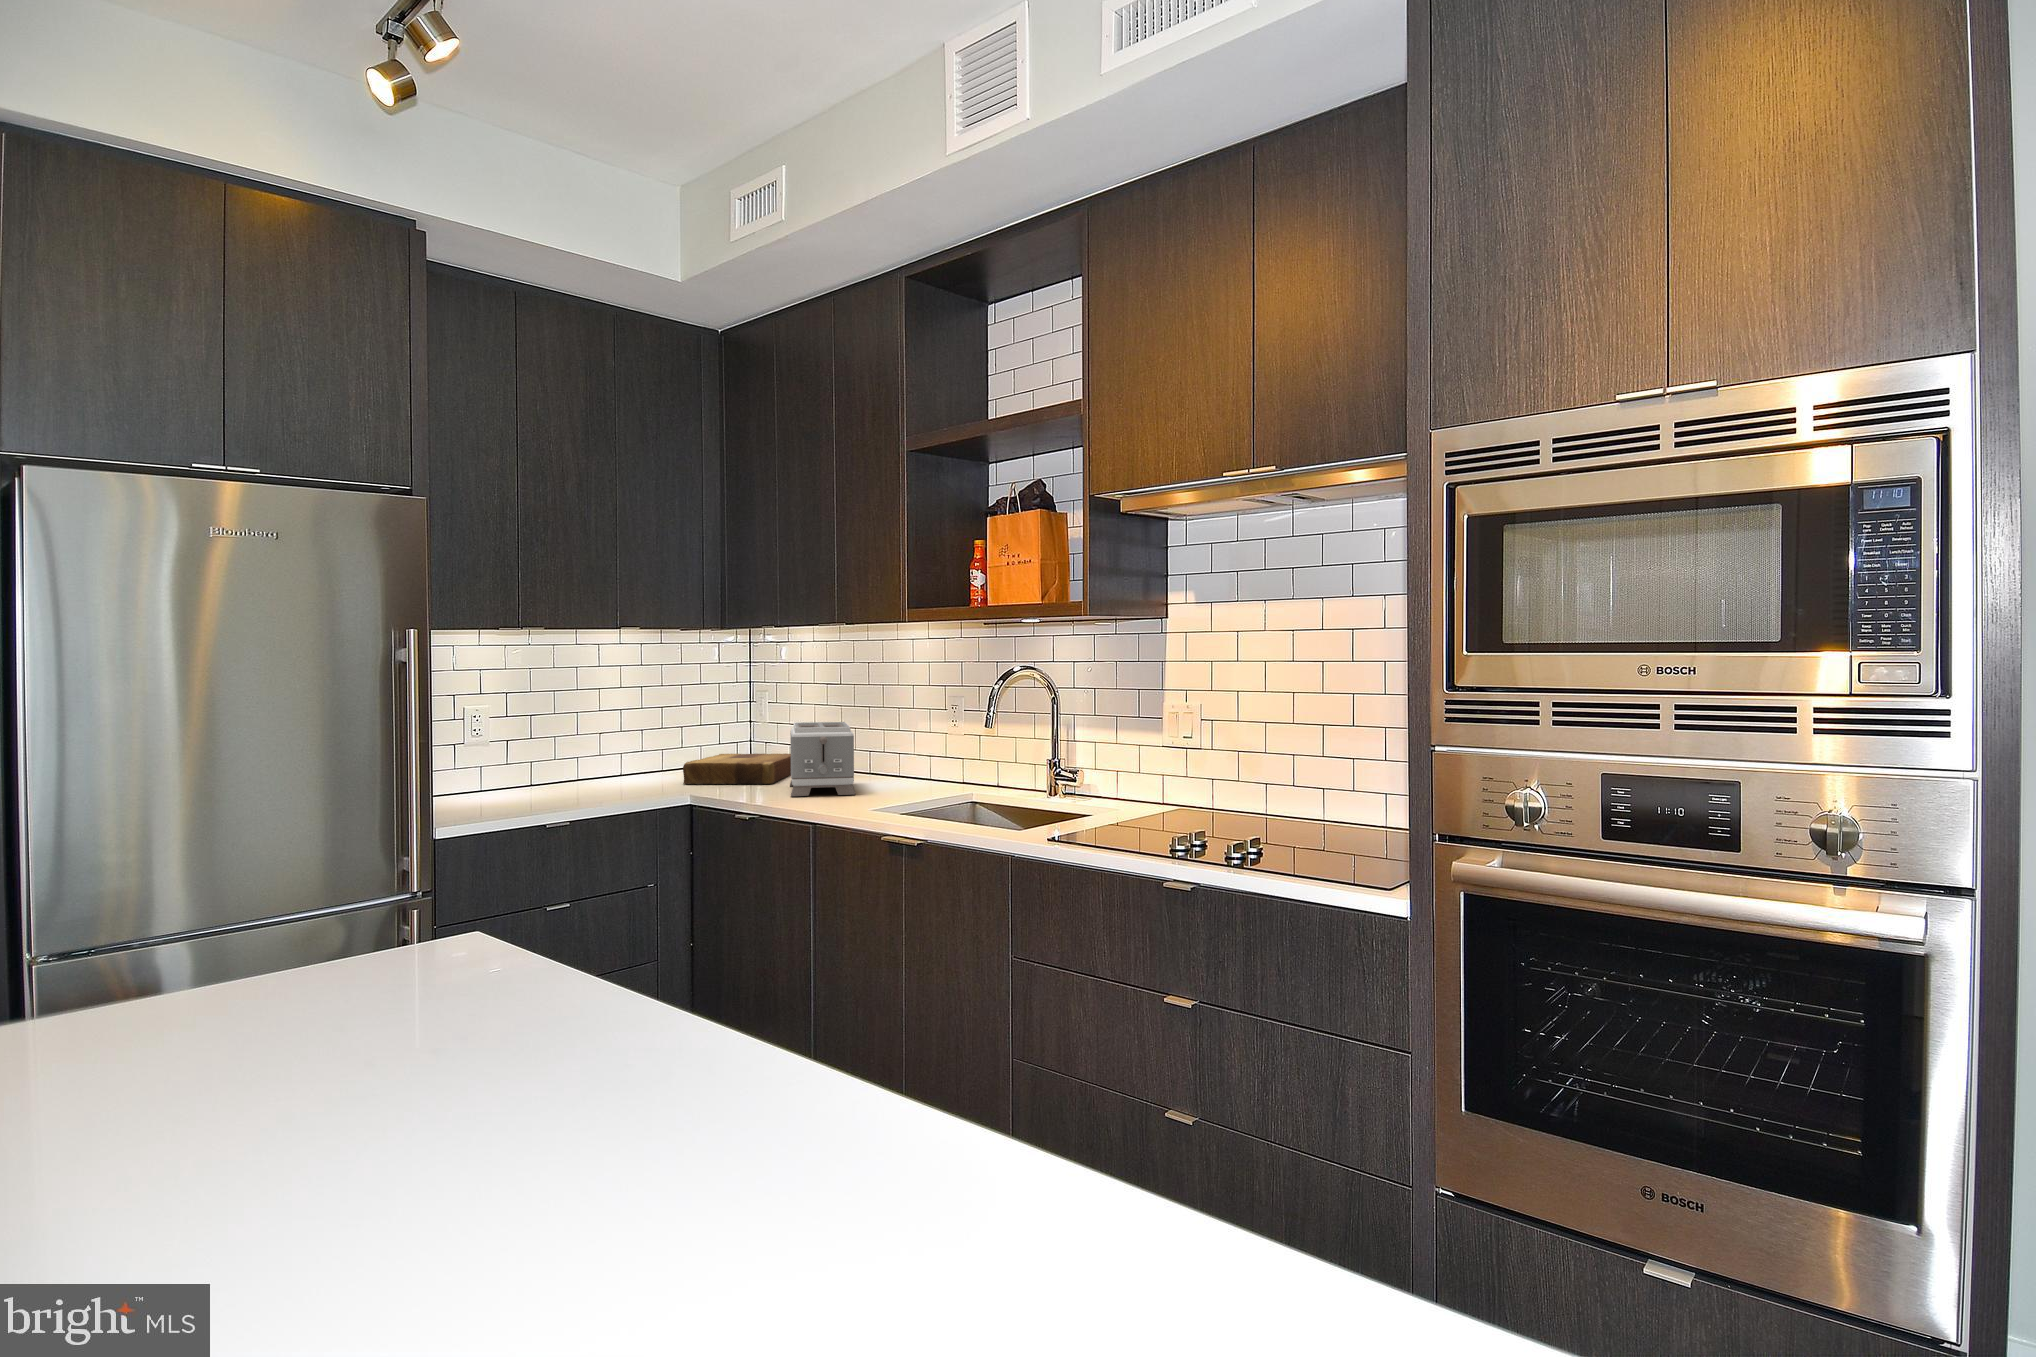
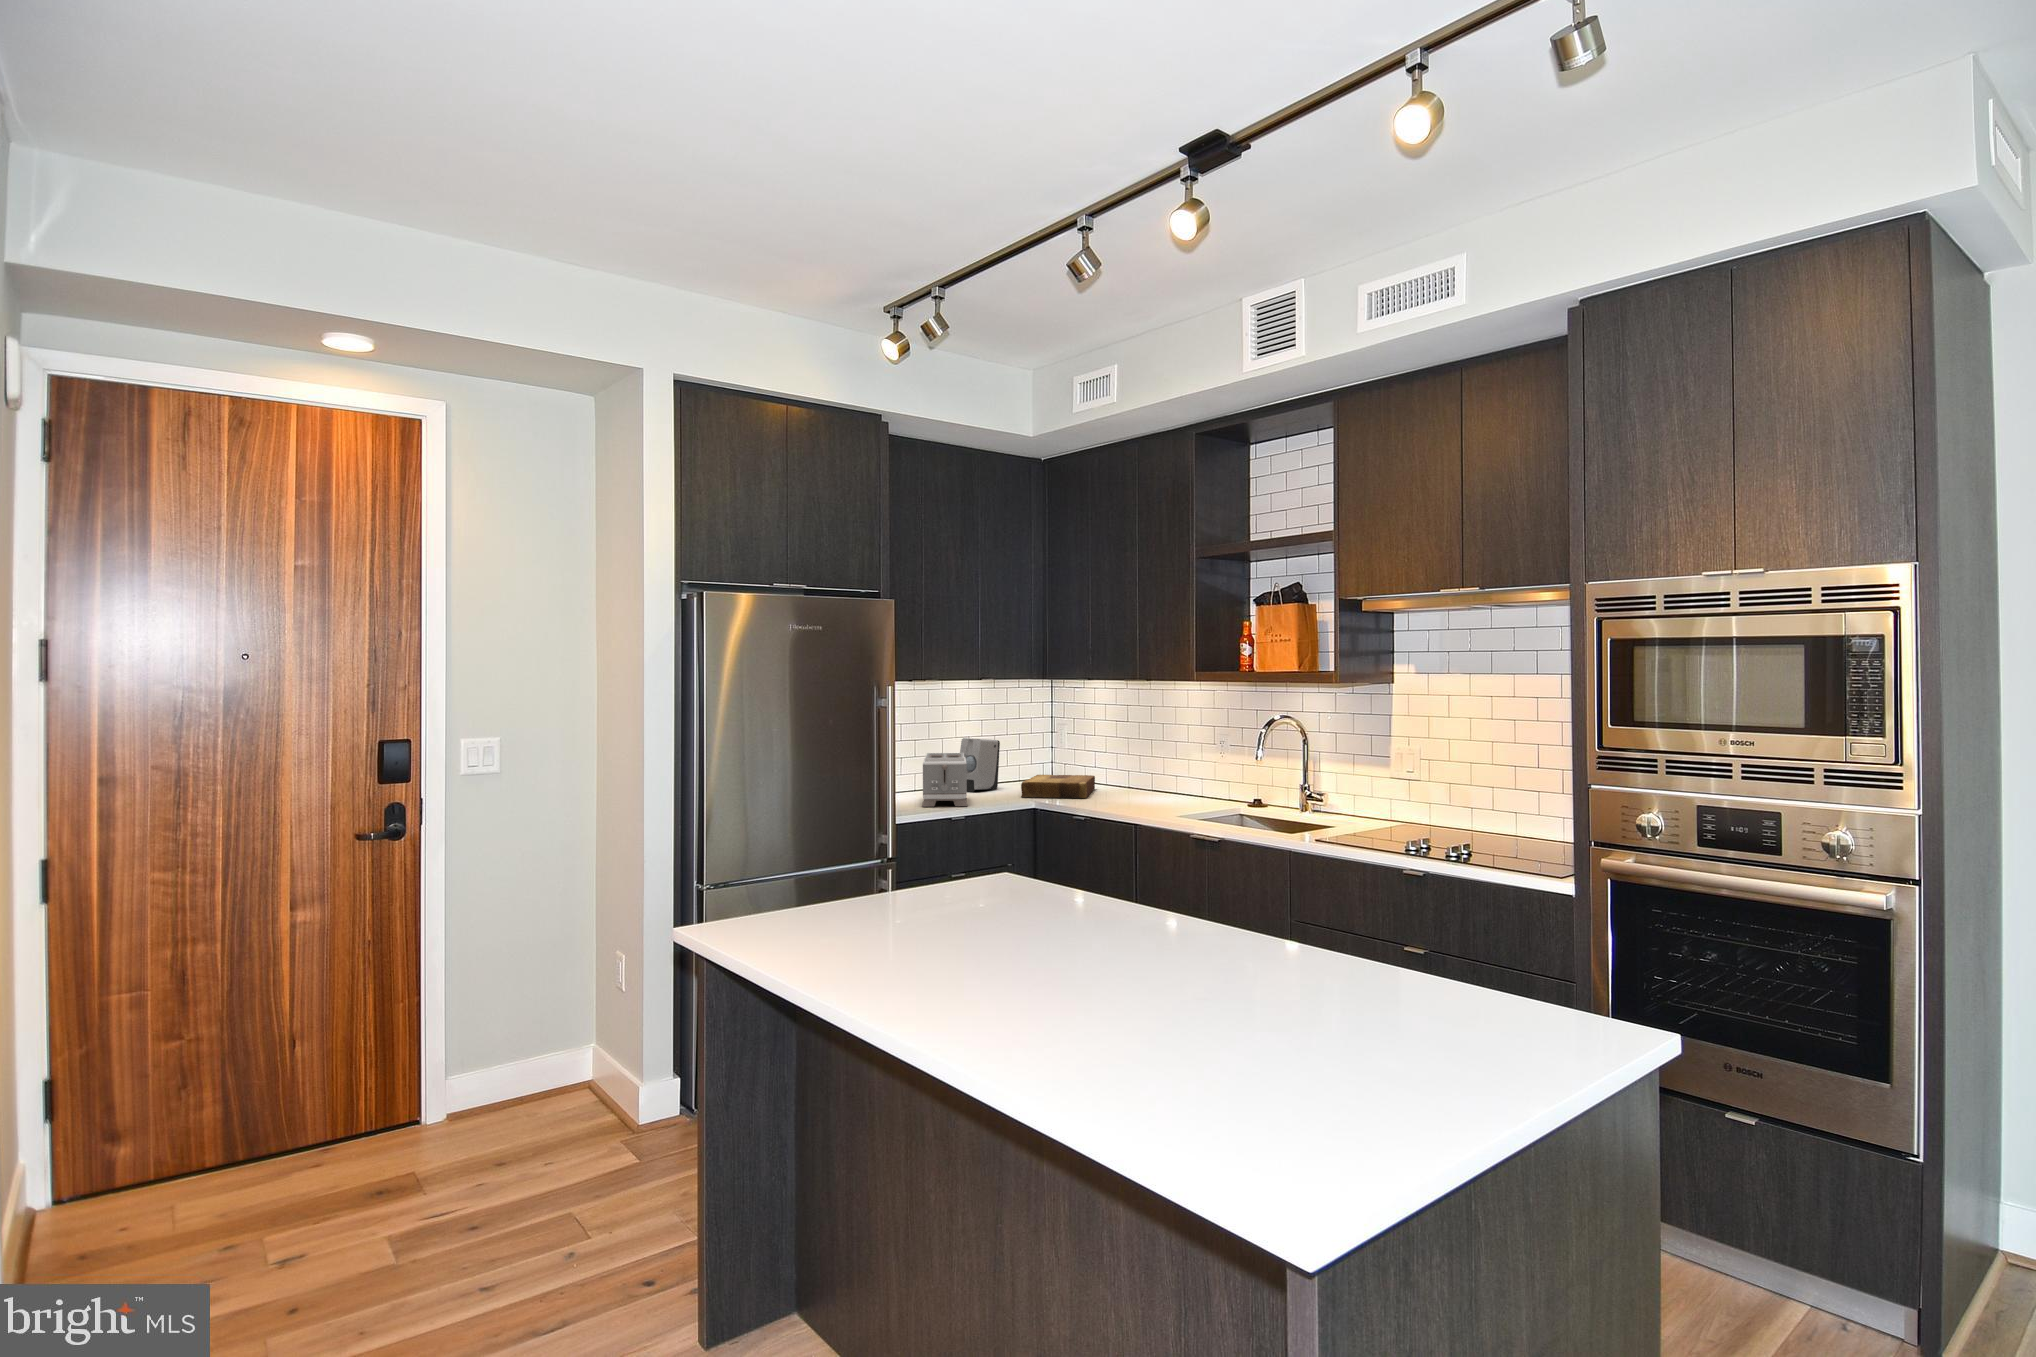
soap dispenser: none [606,705,667,778] -> present [960,738,1000,792]
toaster: present [790,722,855,796] -> present [922,753,967,807]

